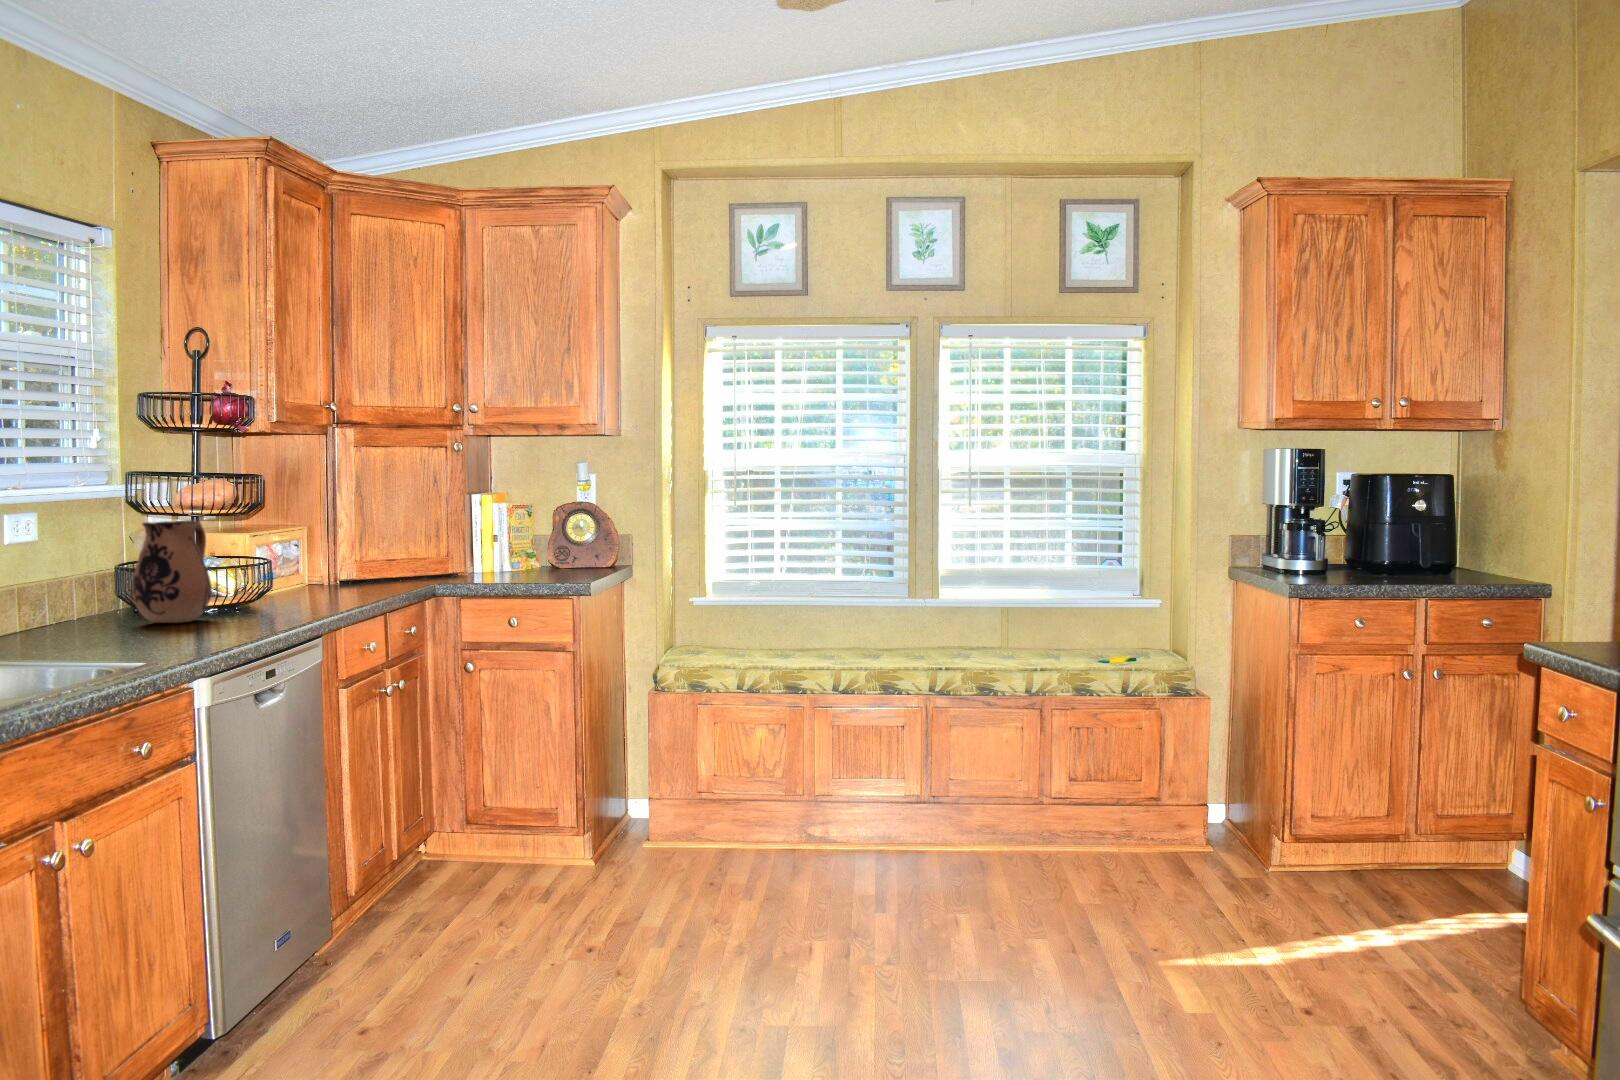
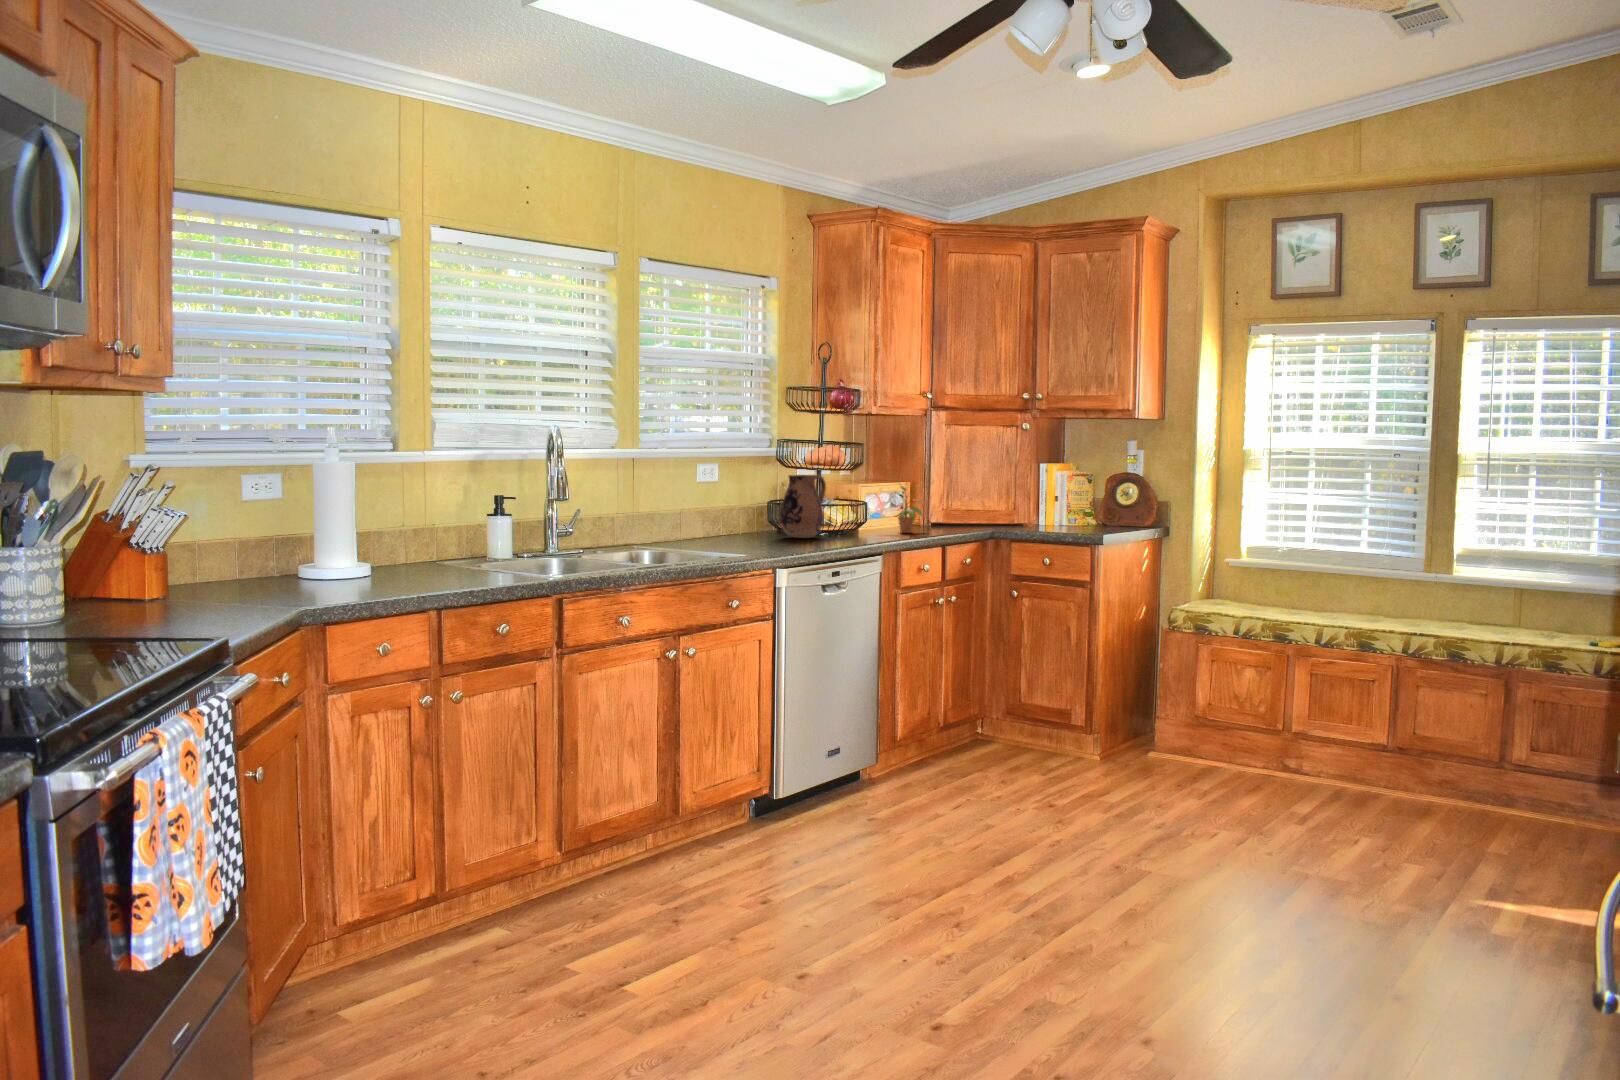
potted plant: none [284,514,361,601] -> present [898,486,922,533]

